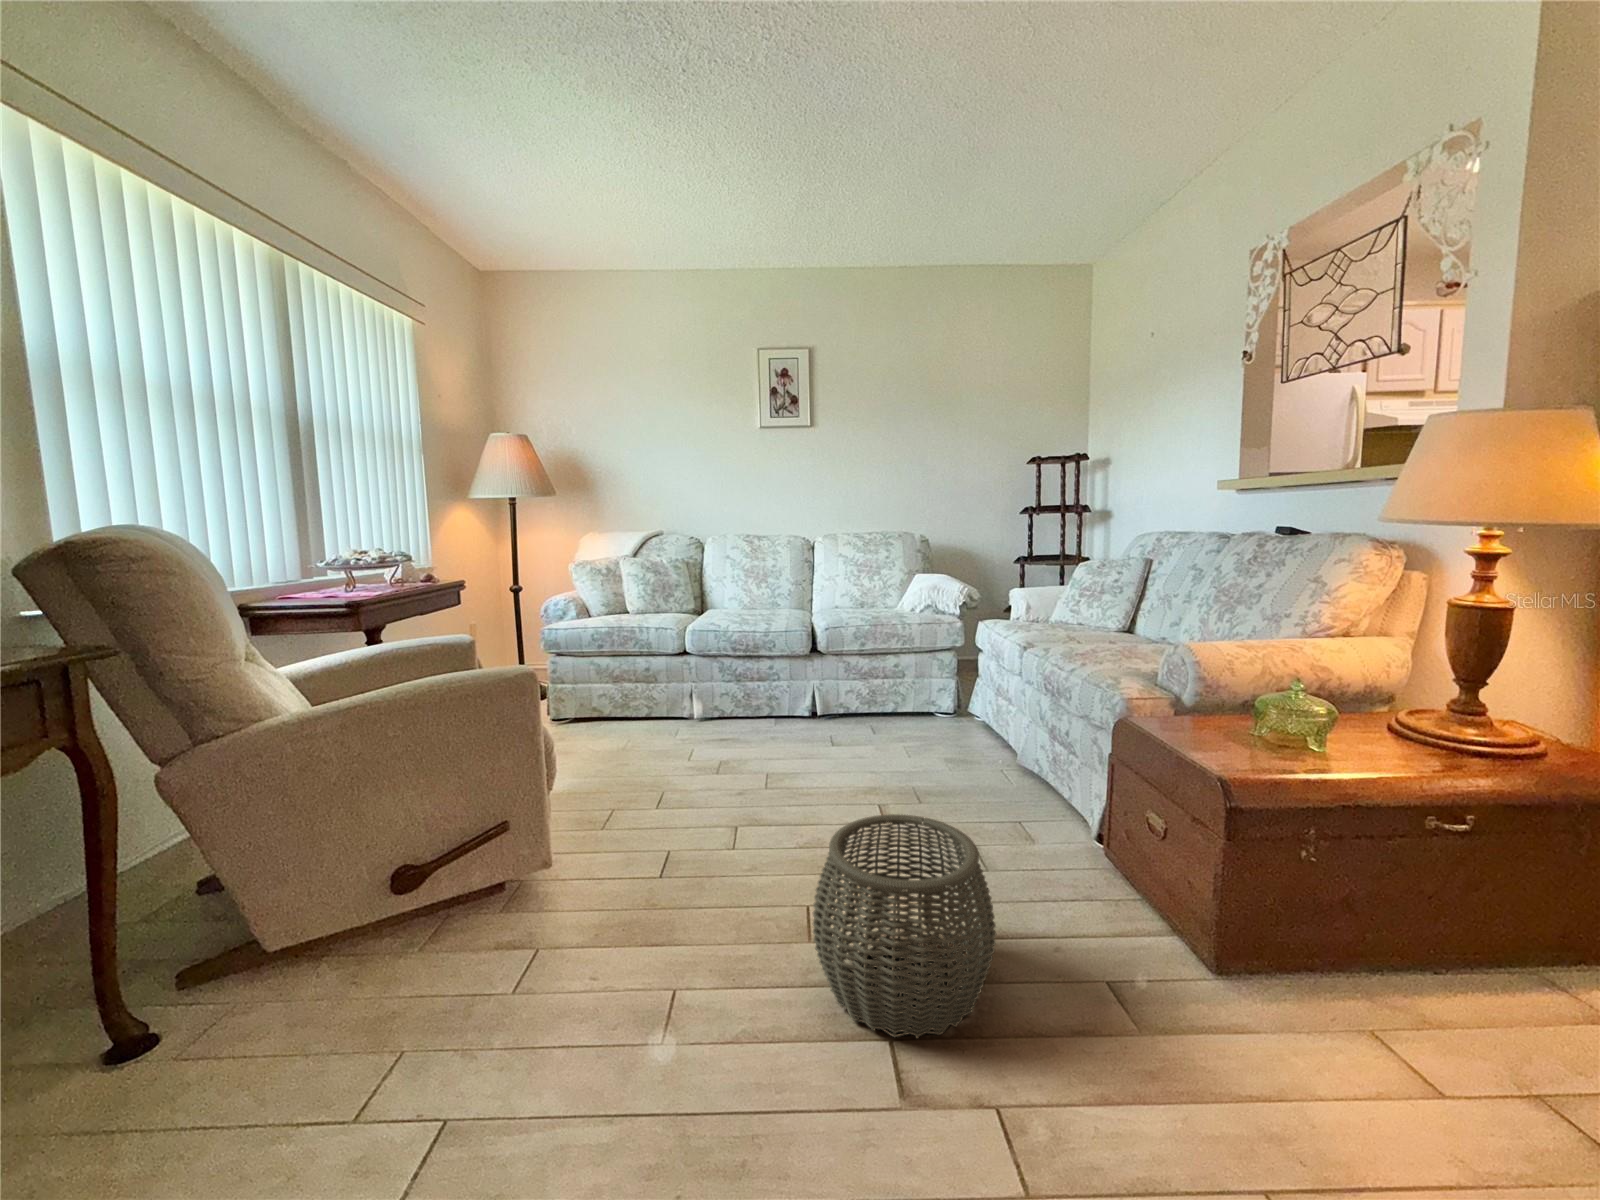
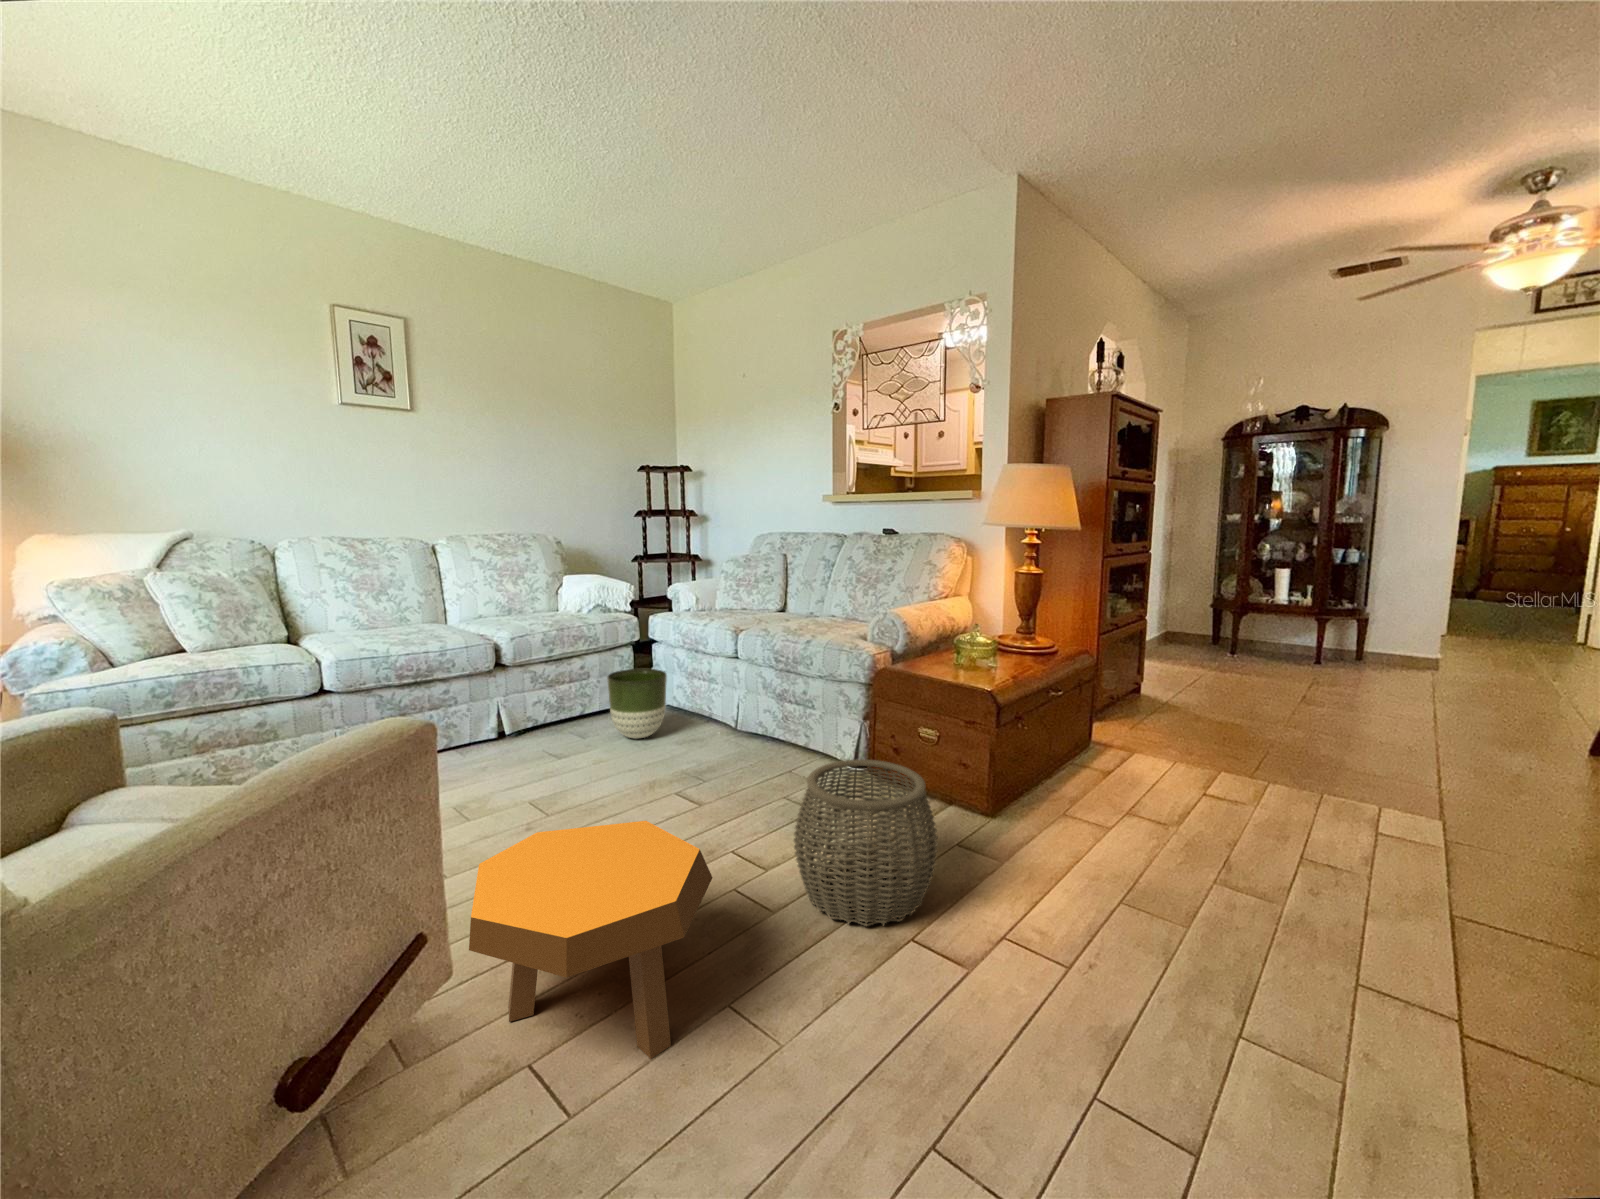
planter: none [889,672,949,744] -> present [607,668,667,739]
footstool: none [492,792,701,1017] -> present [469,821,713,1059]

